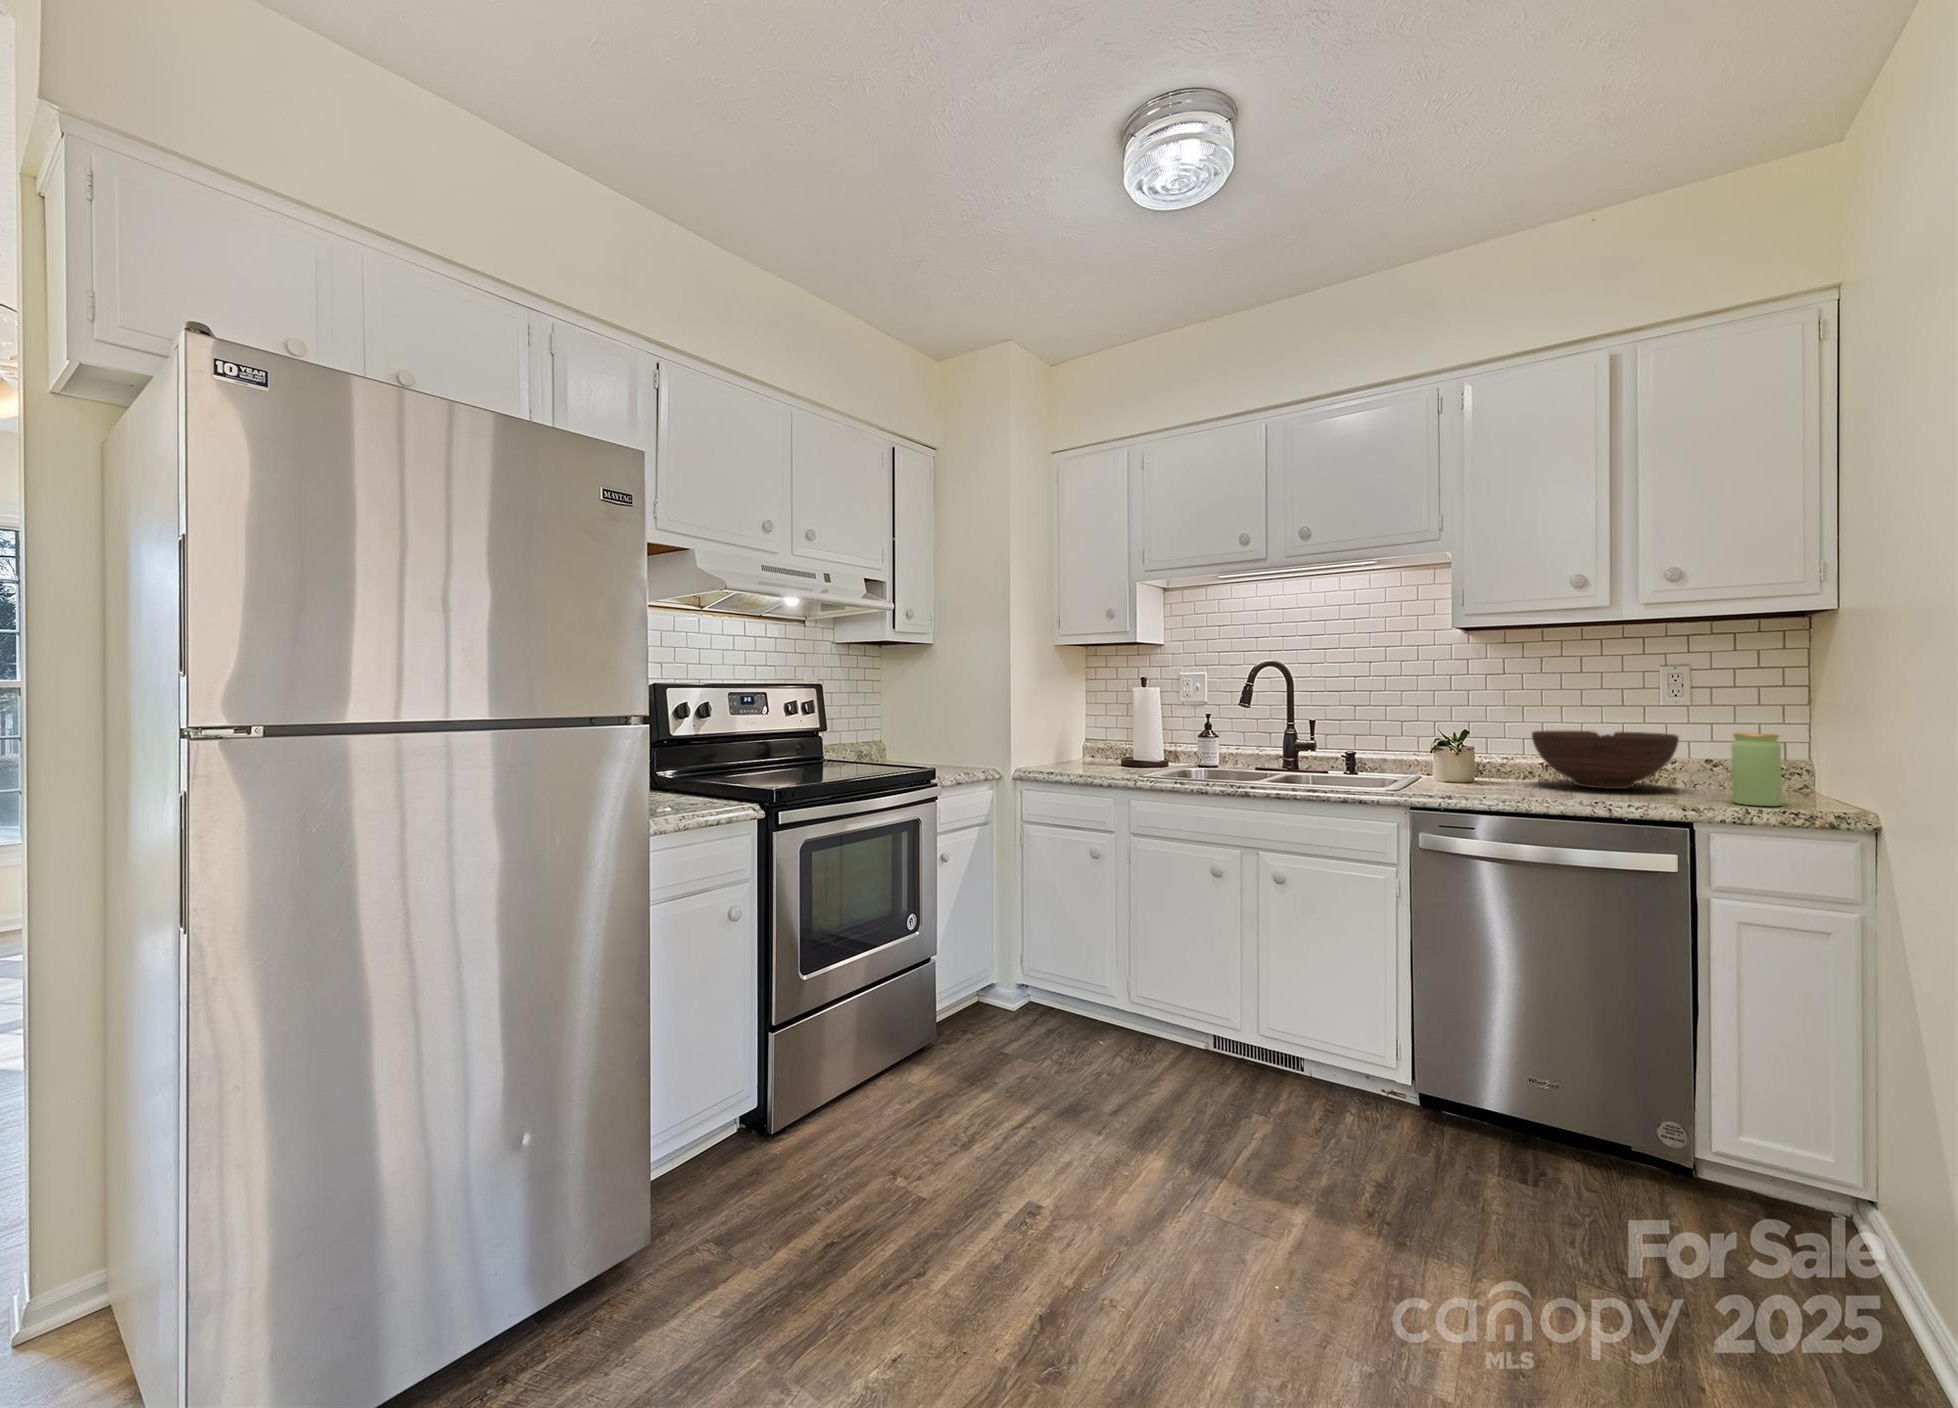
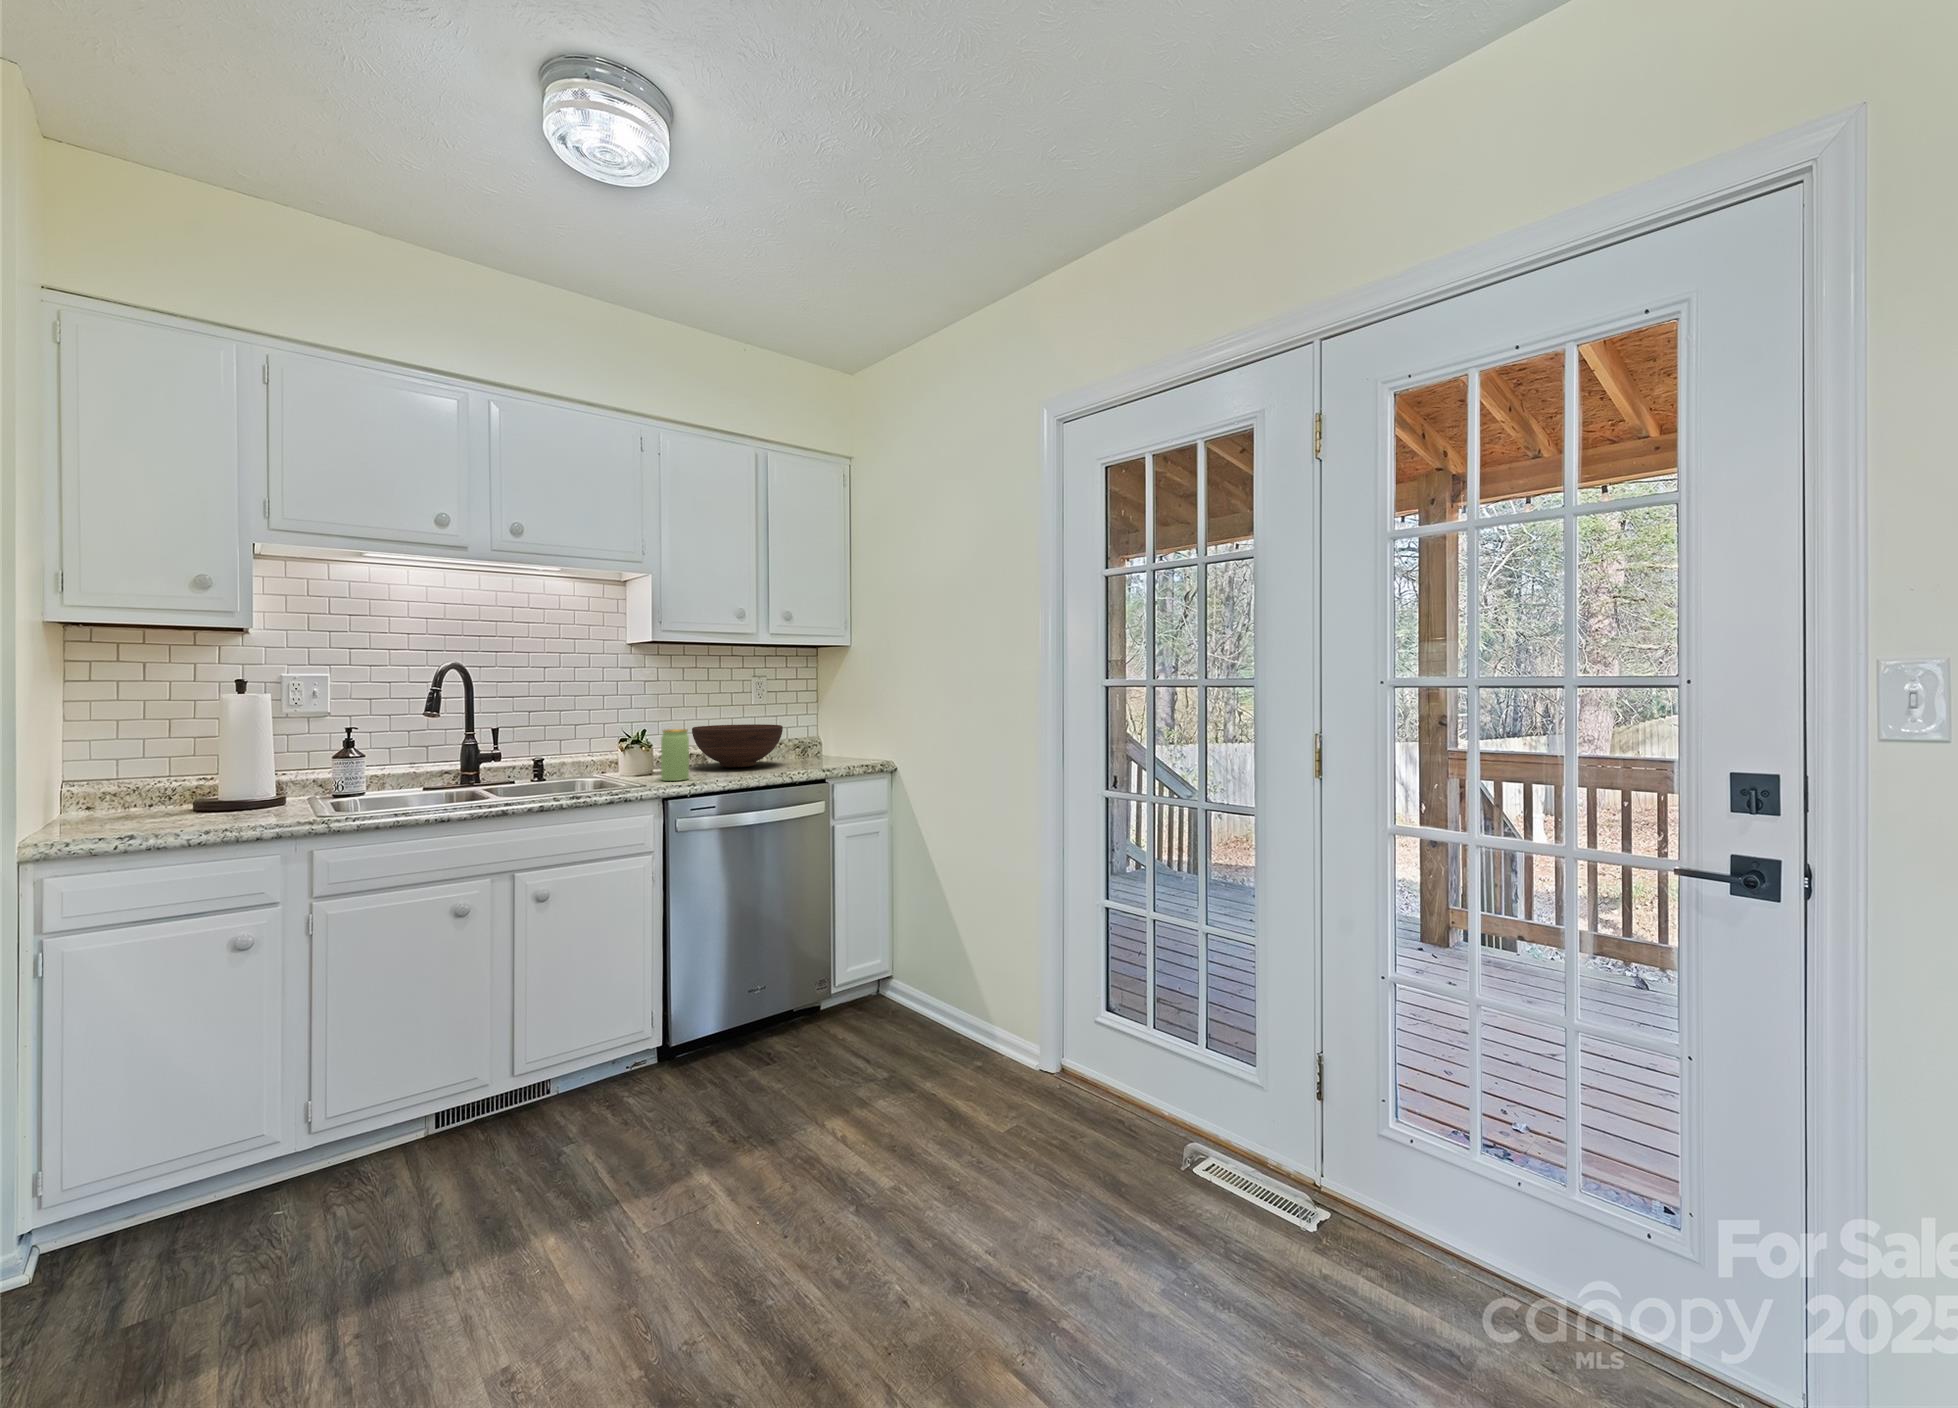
jar: present [1731,733,1782,806] -> present [661,729,689,781]

